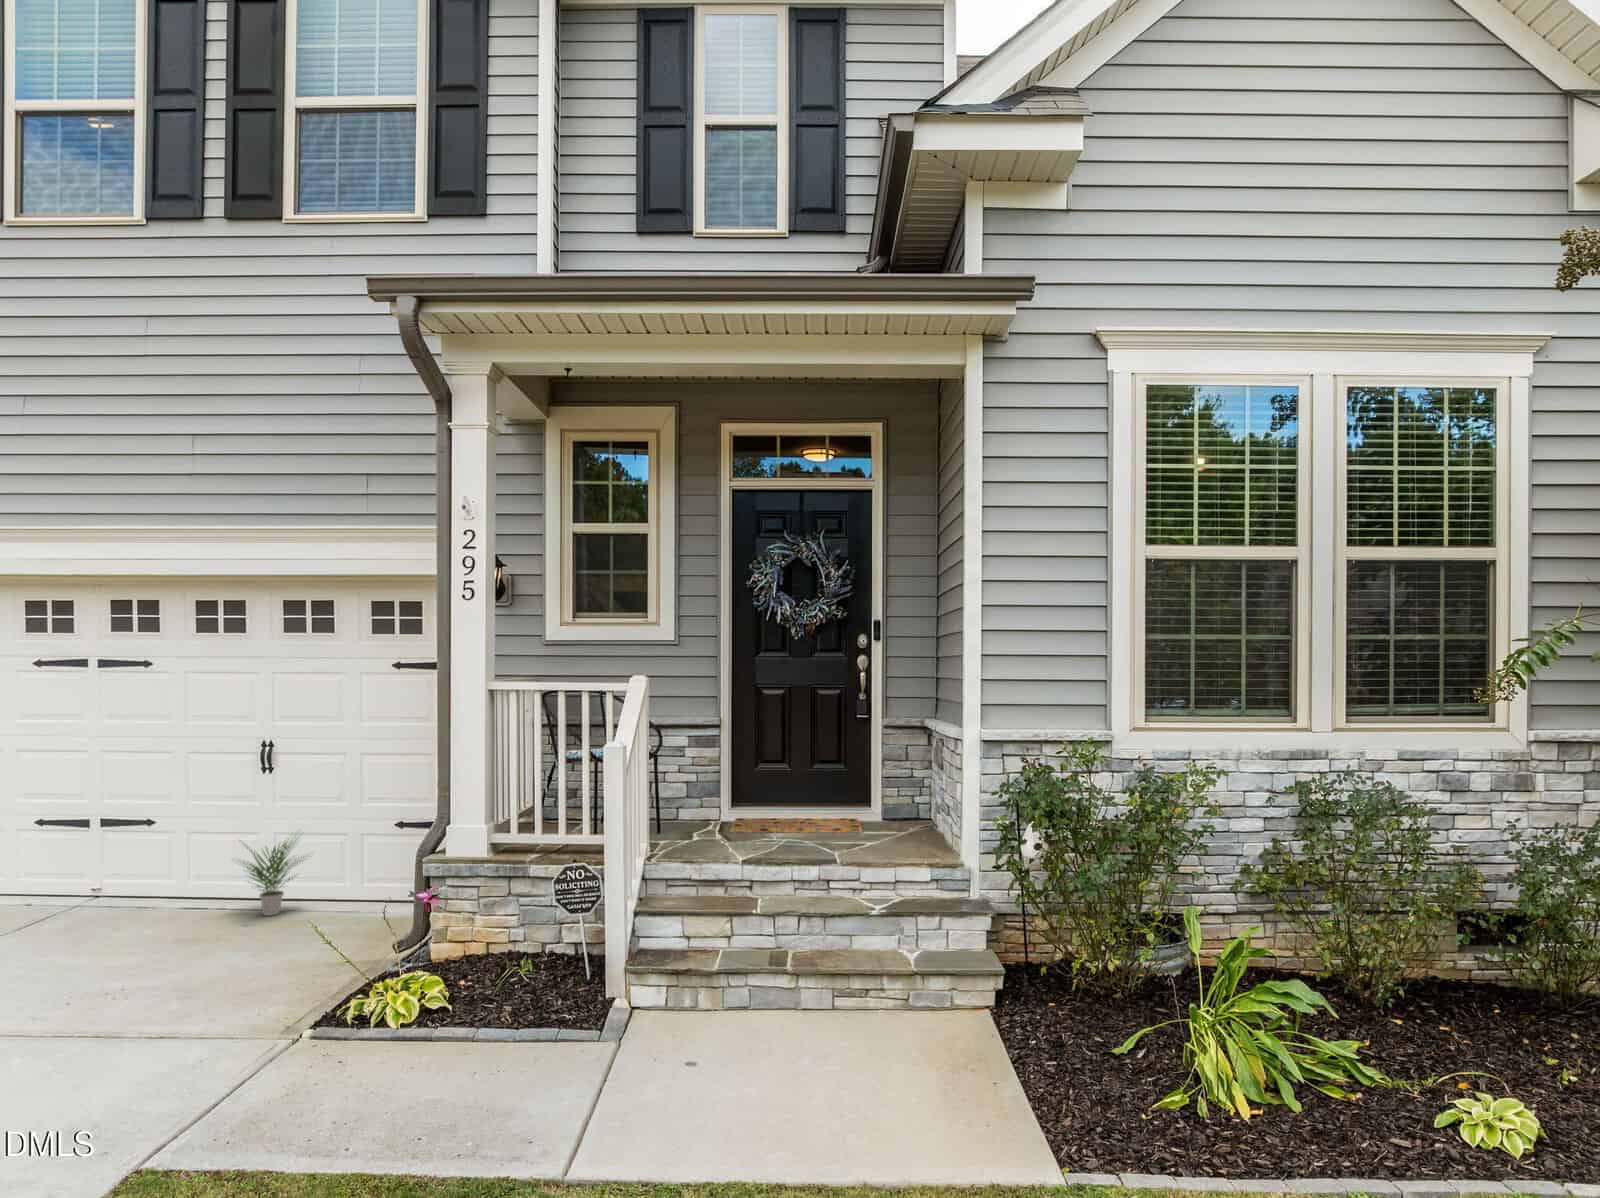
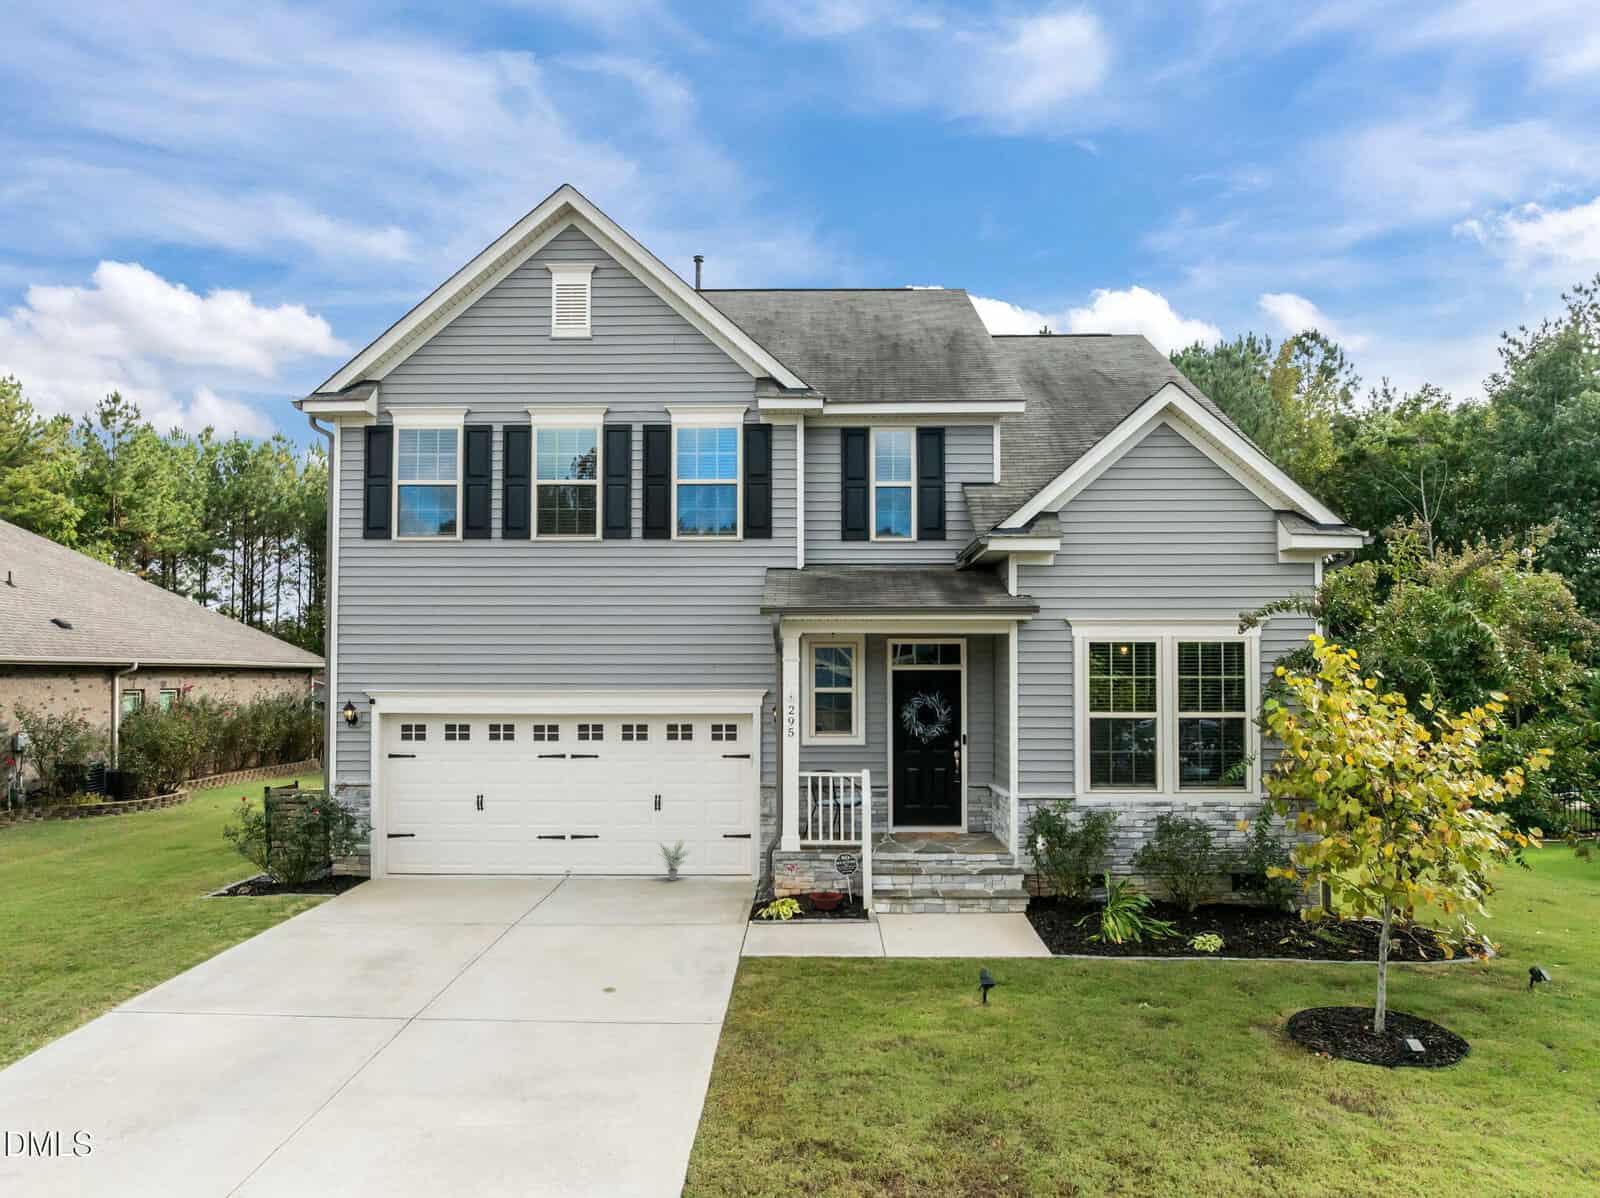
basket: none [487,910,569,998] -> present [810,891,842,910]

